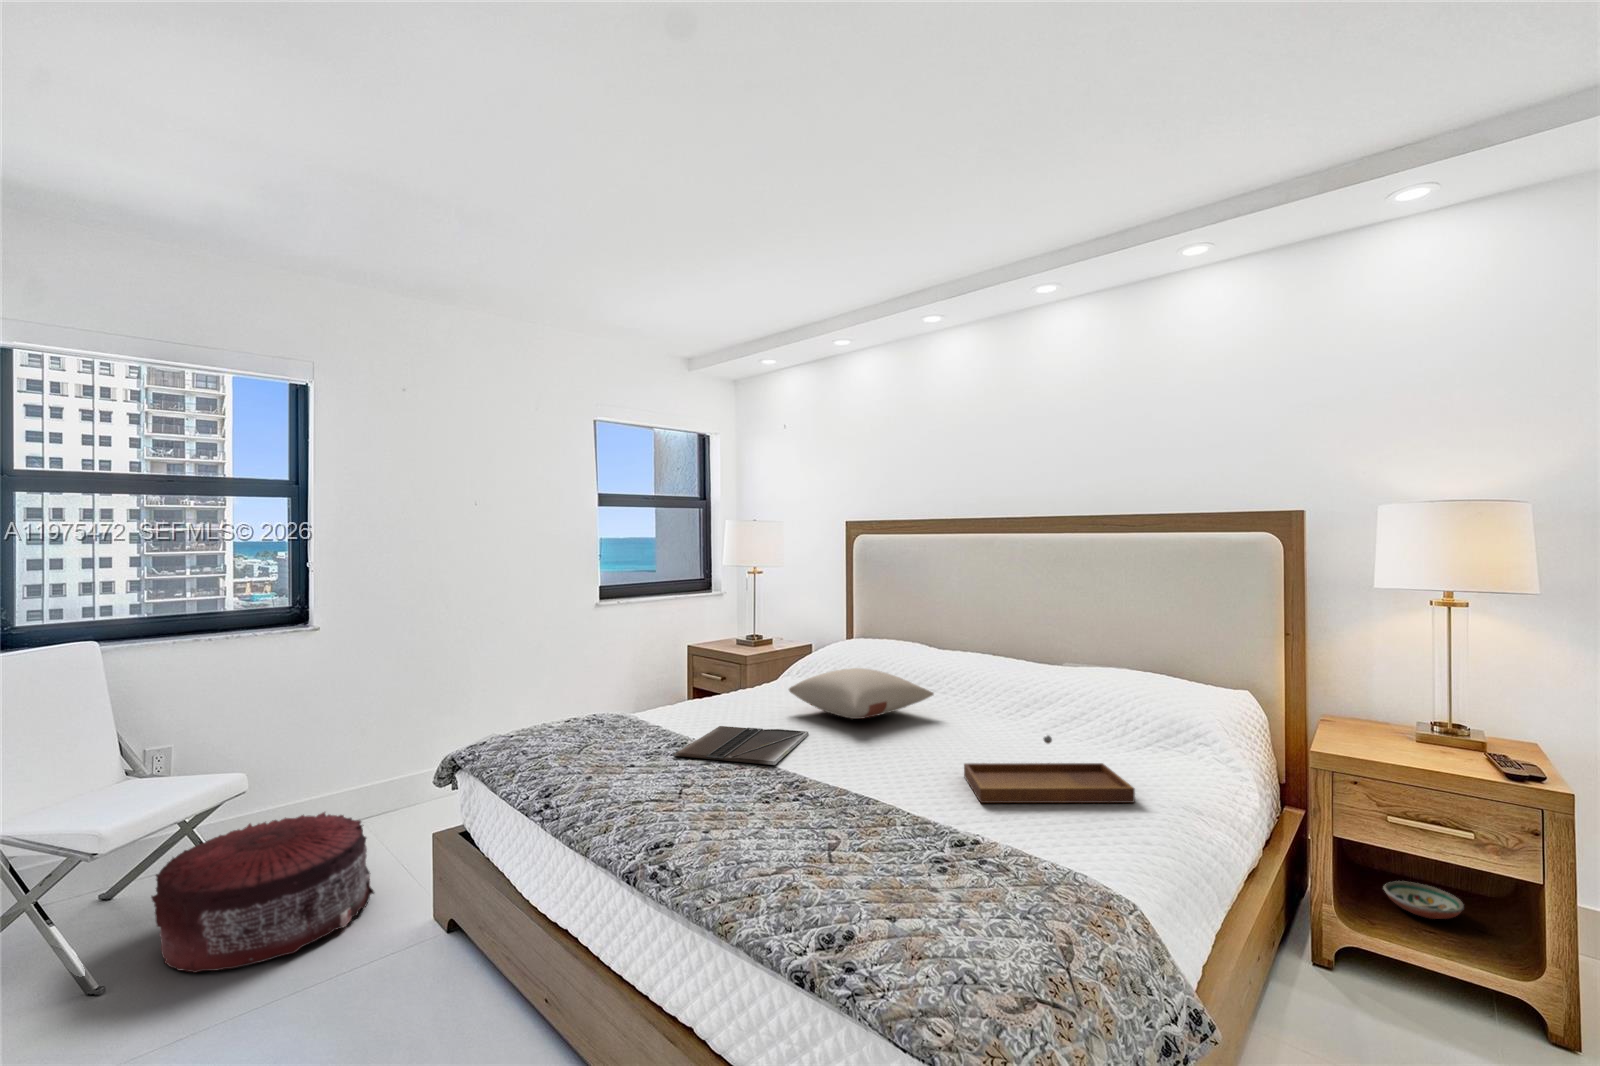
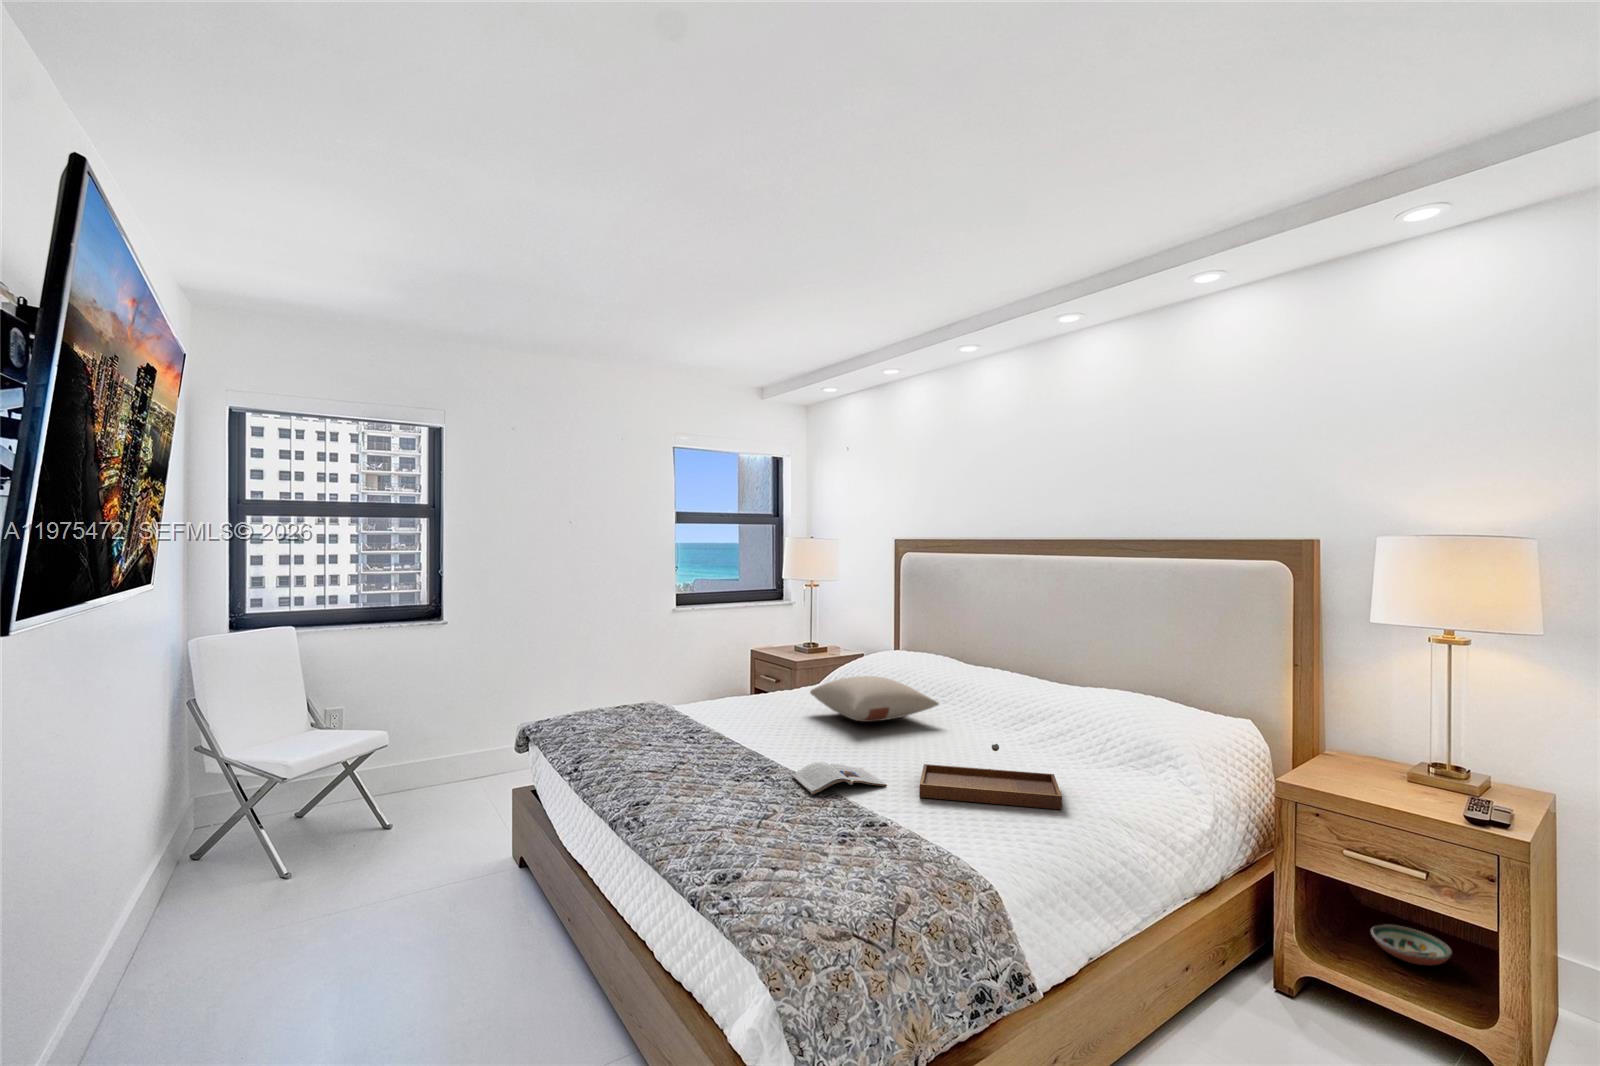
laptop: present [674,726,808,765] -> none [689,719,813,753]
magazine: none [823,771,935,812] -> present [792,762,887,795]
pouf: present [151,812,374,973] -> none [308,766,468,877]

